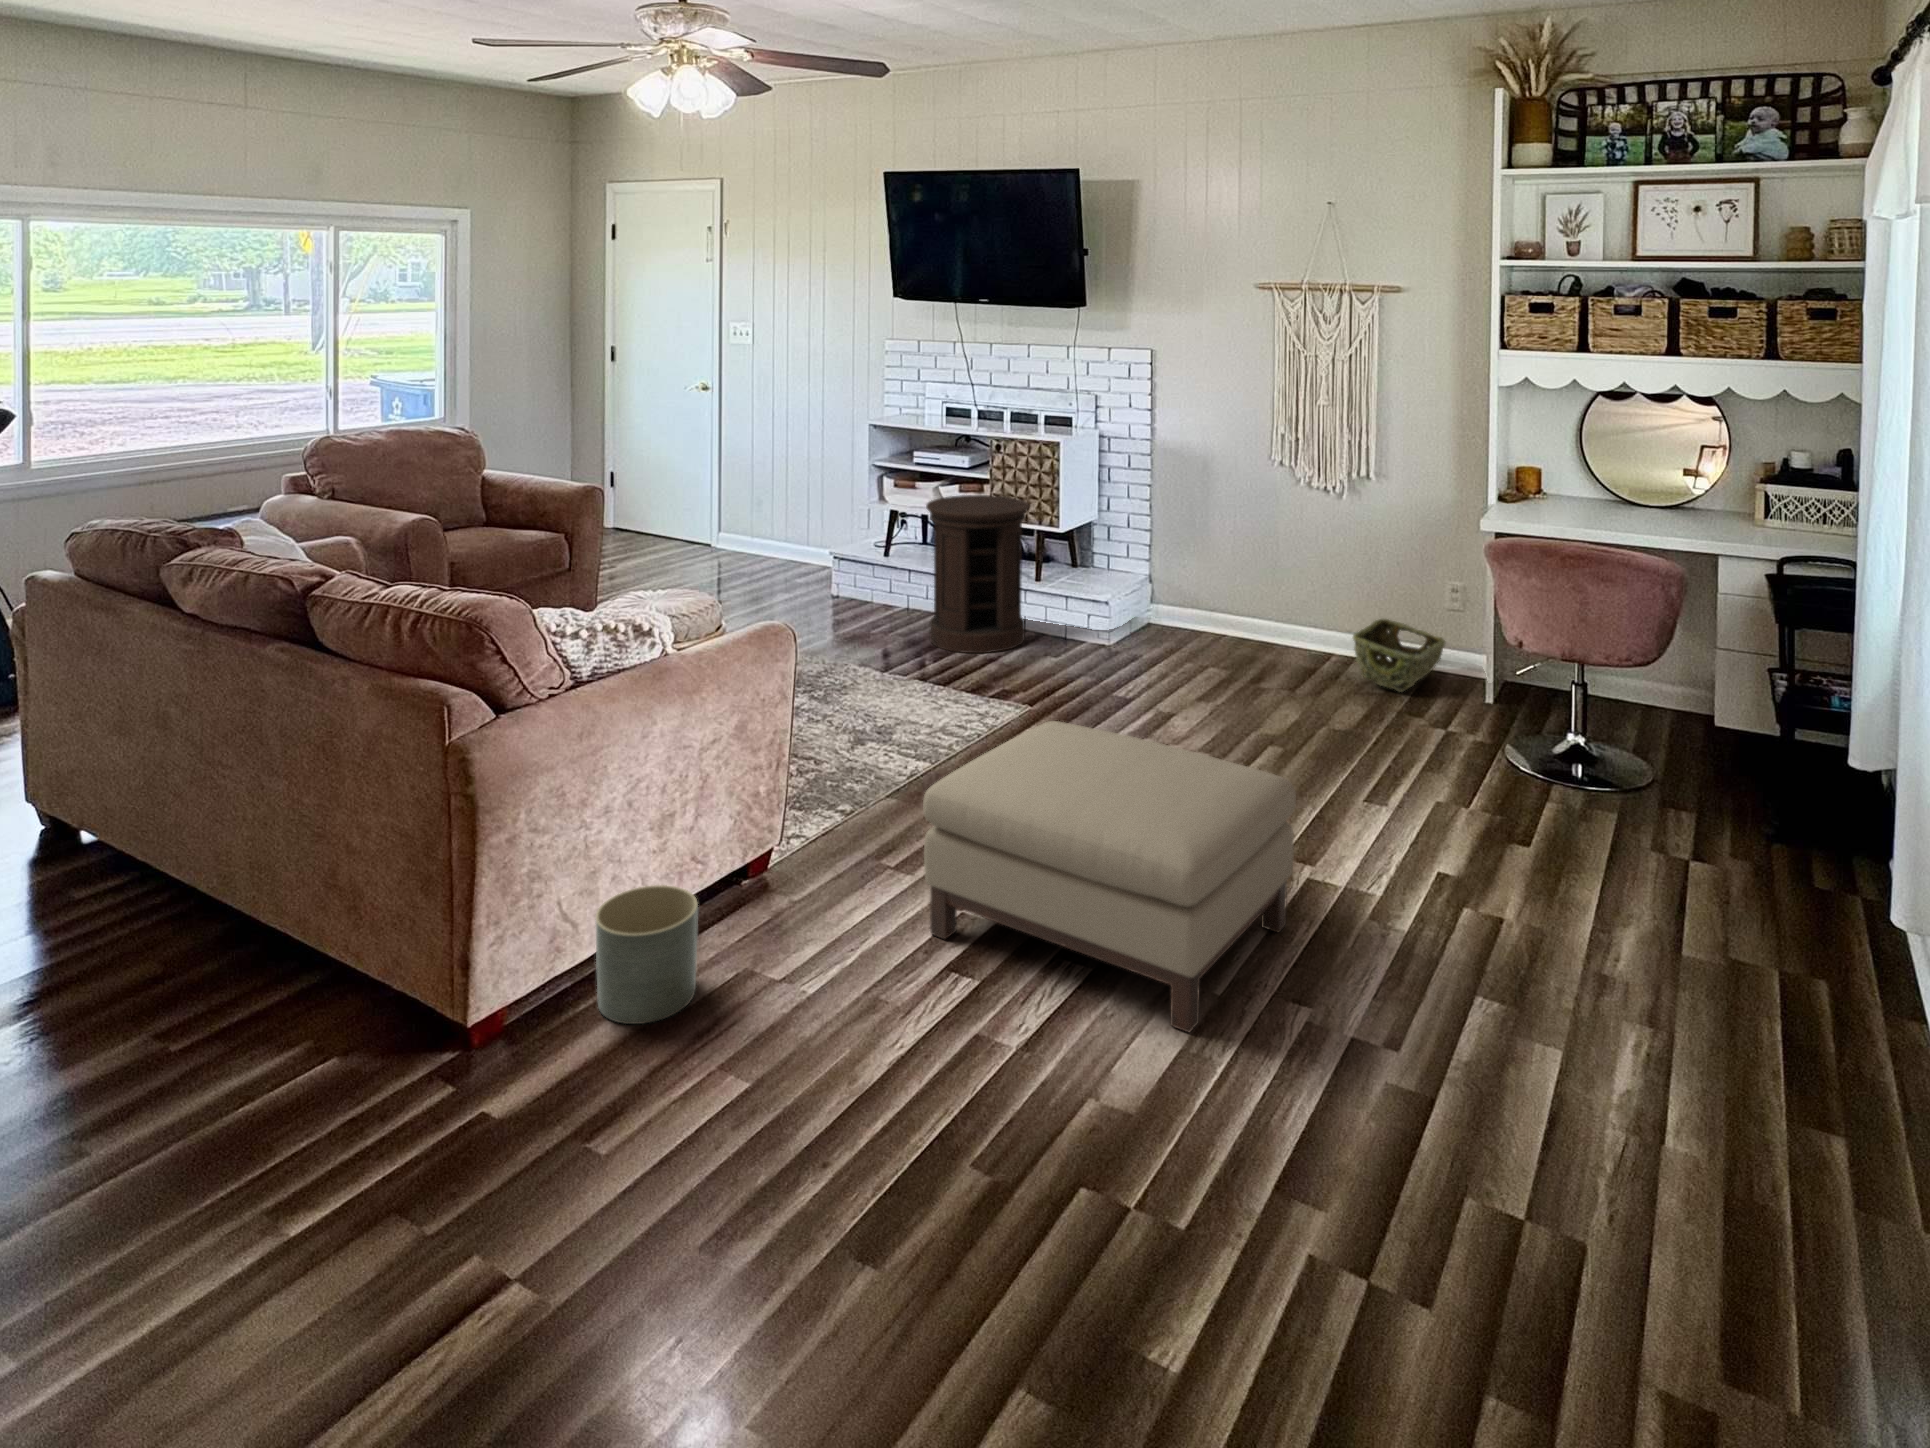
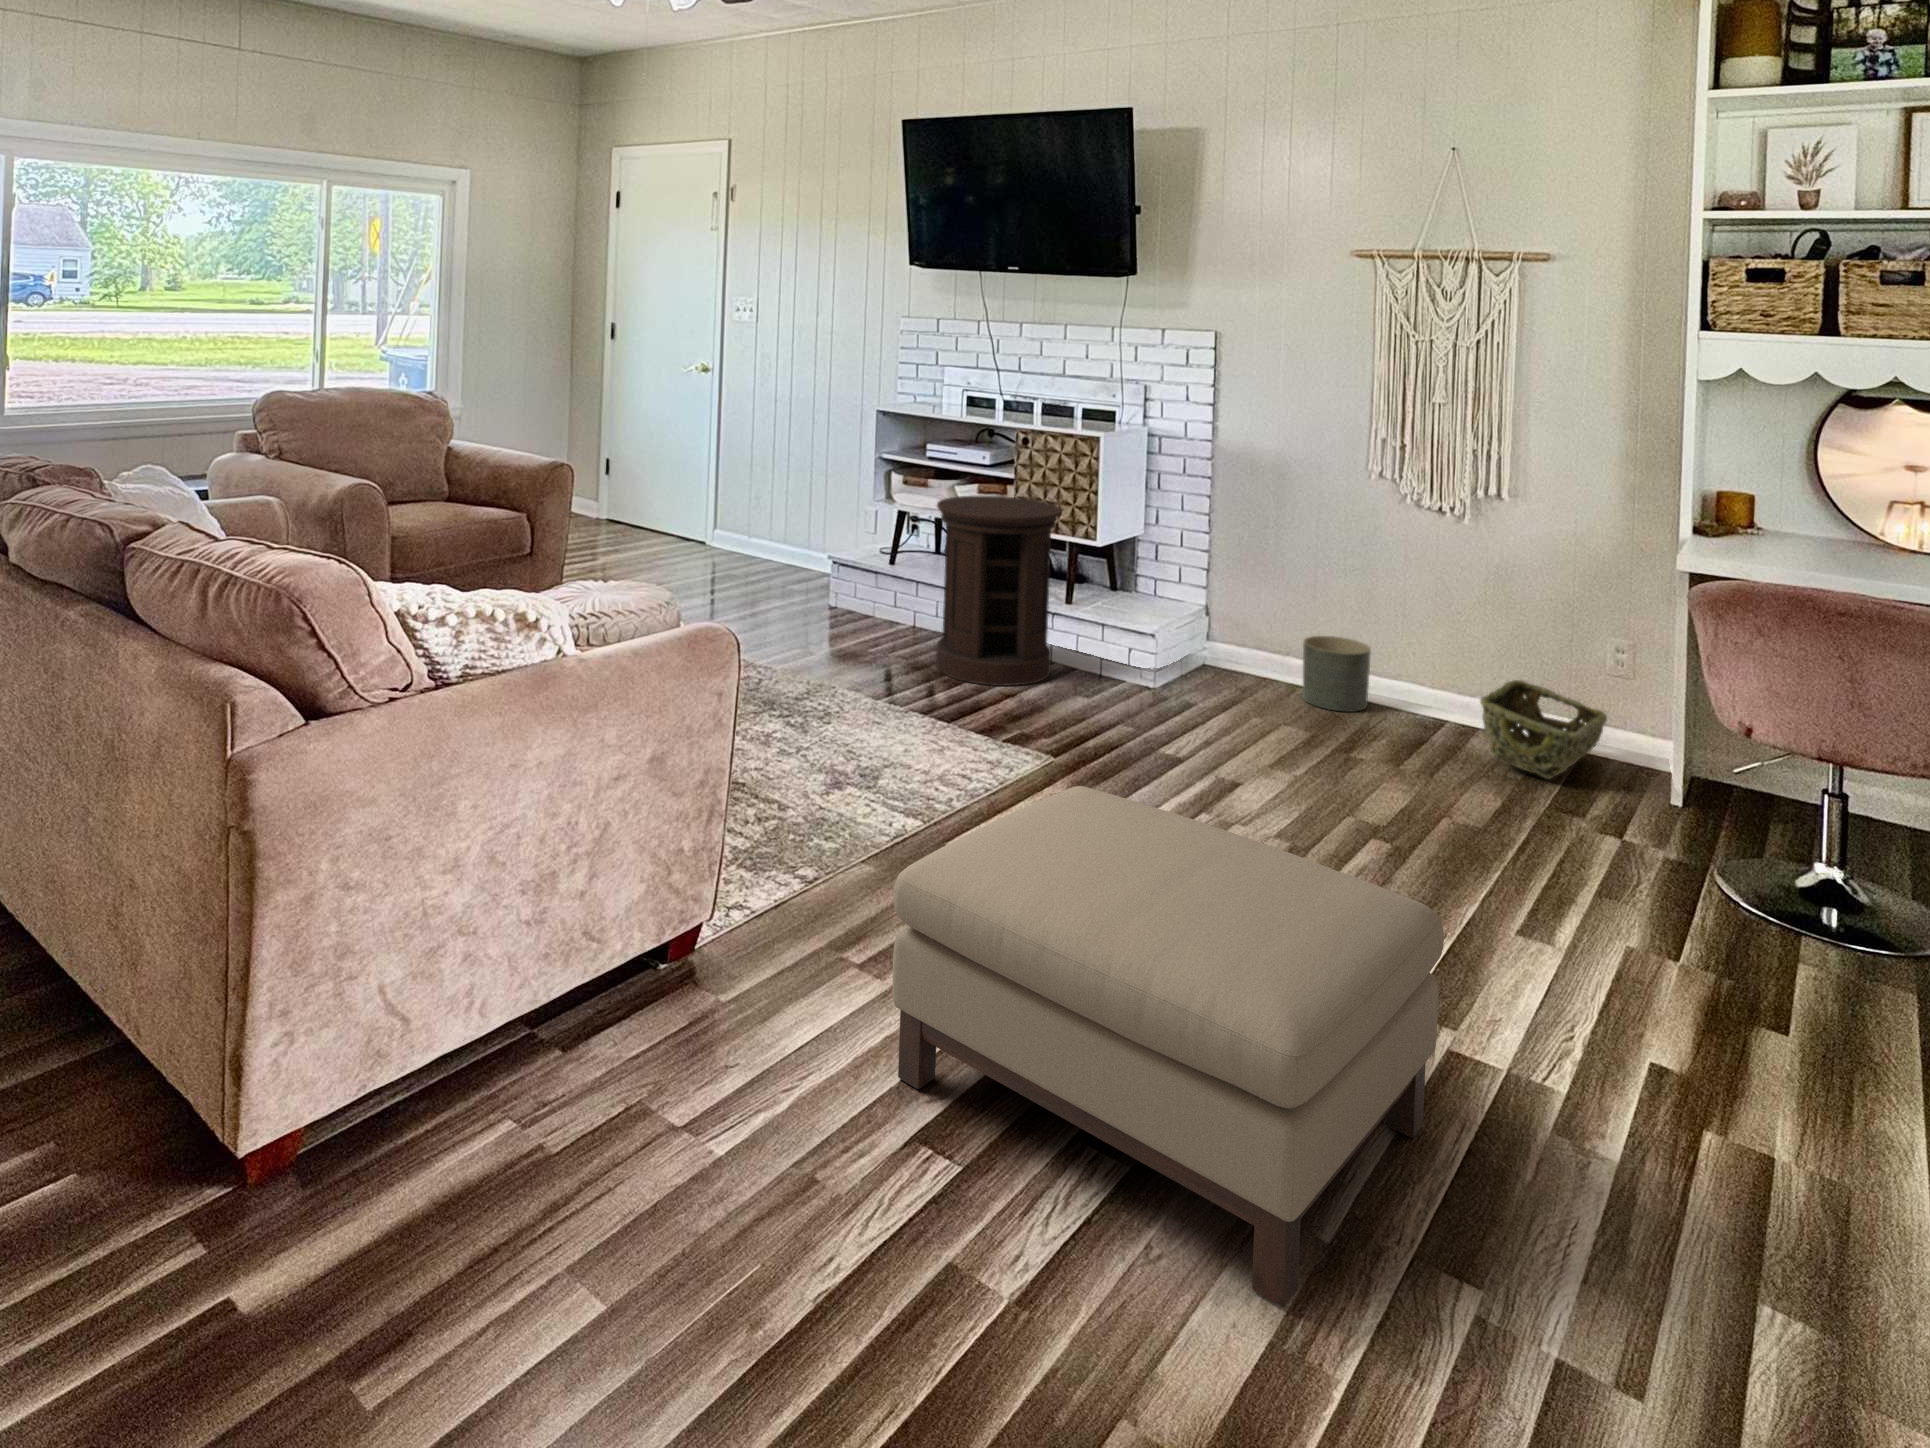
planter: present [596,885,698,1024] -> present [1303,636,1371,712]

